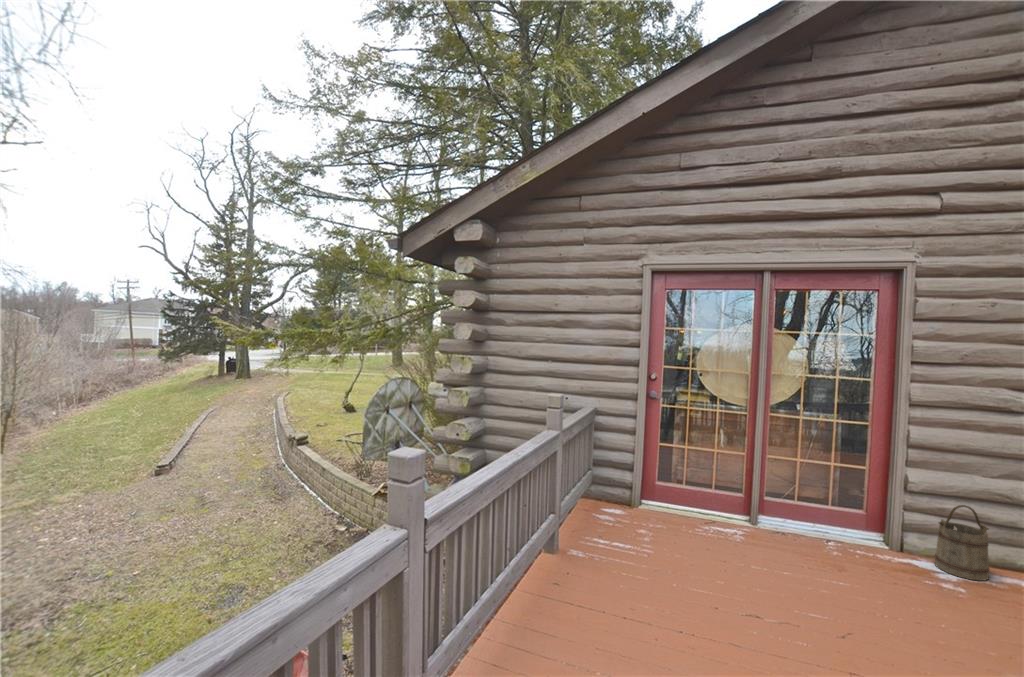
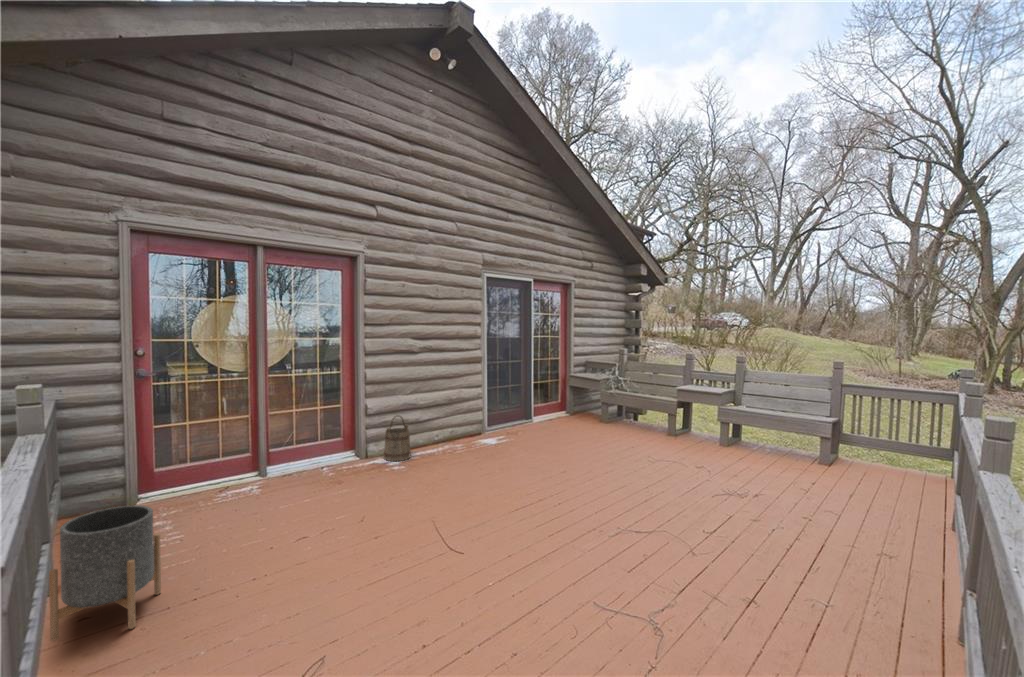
planter: none [532,500,608,610] -> present [49,505,161,641]

